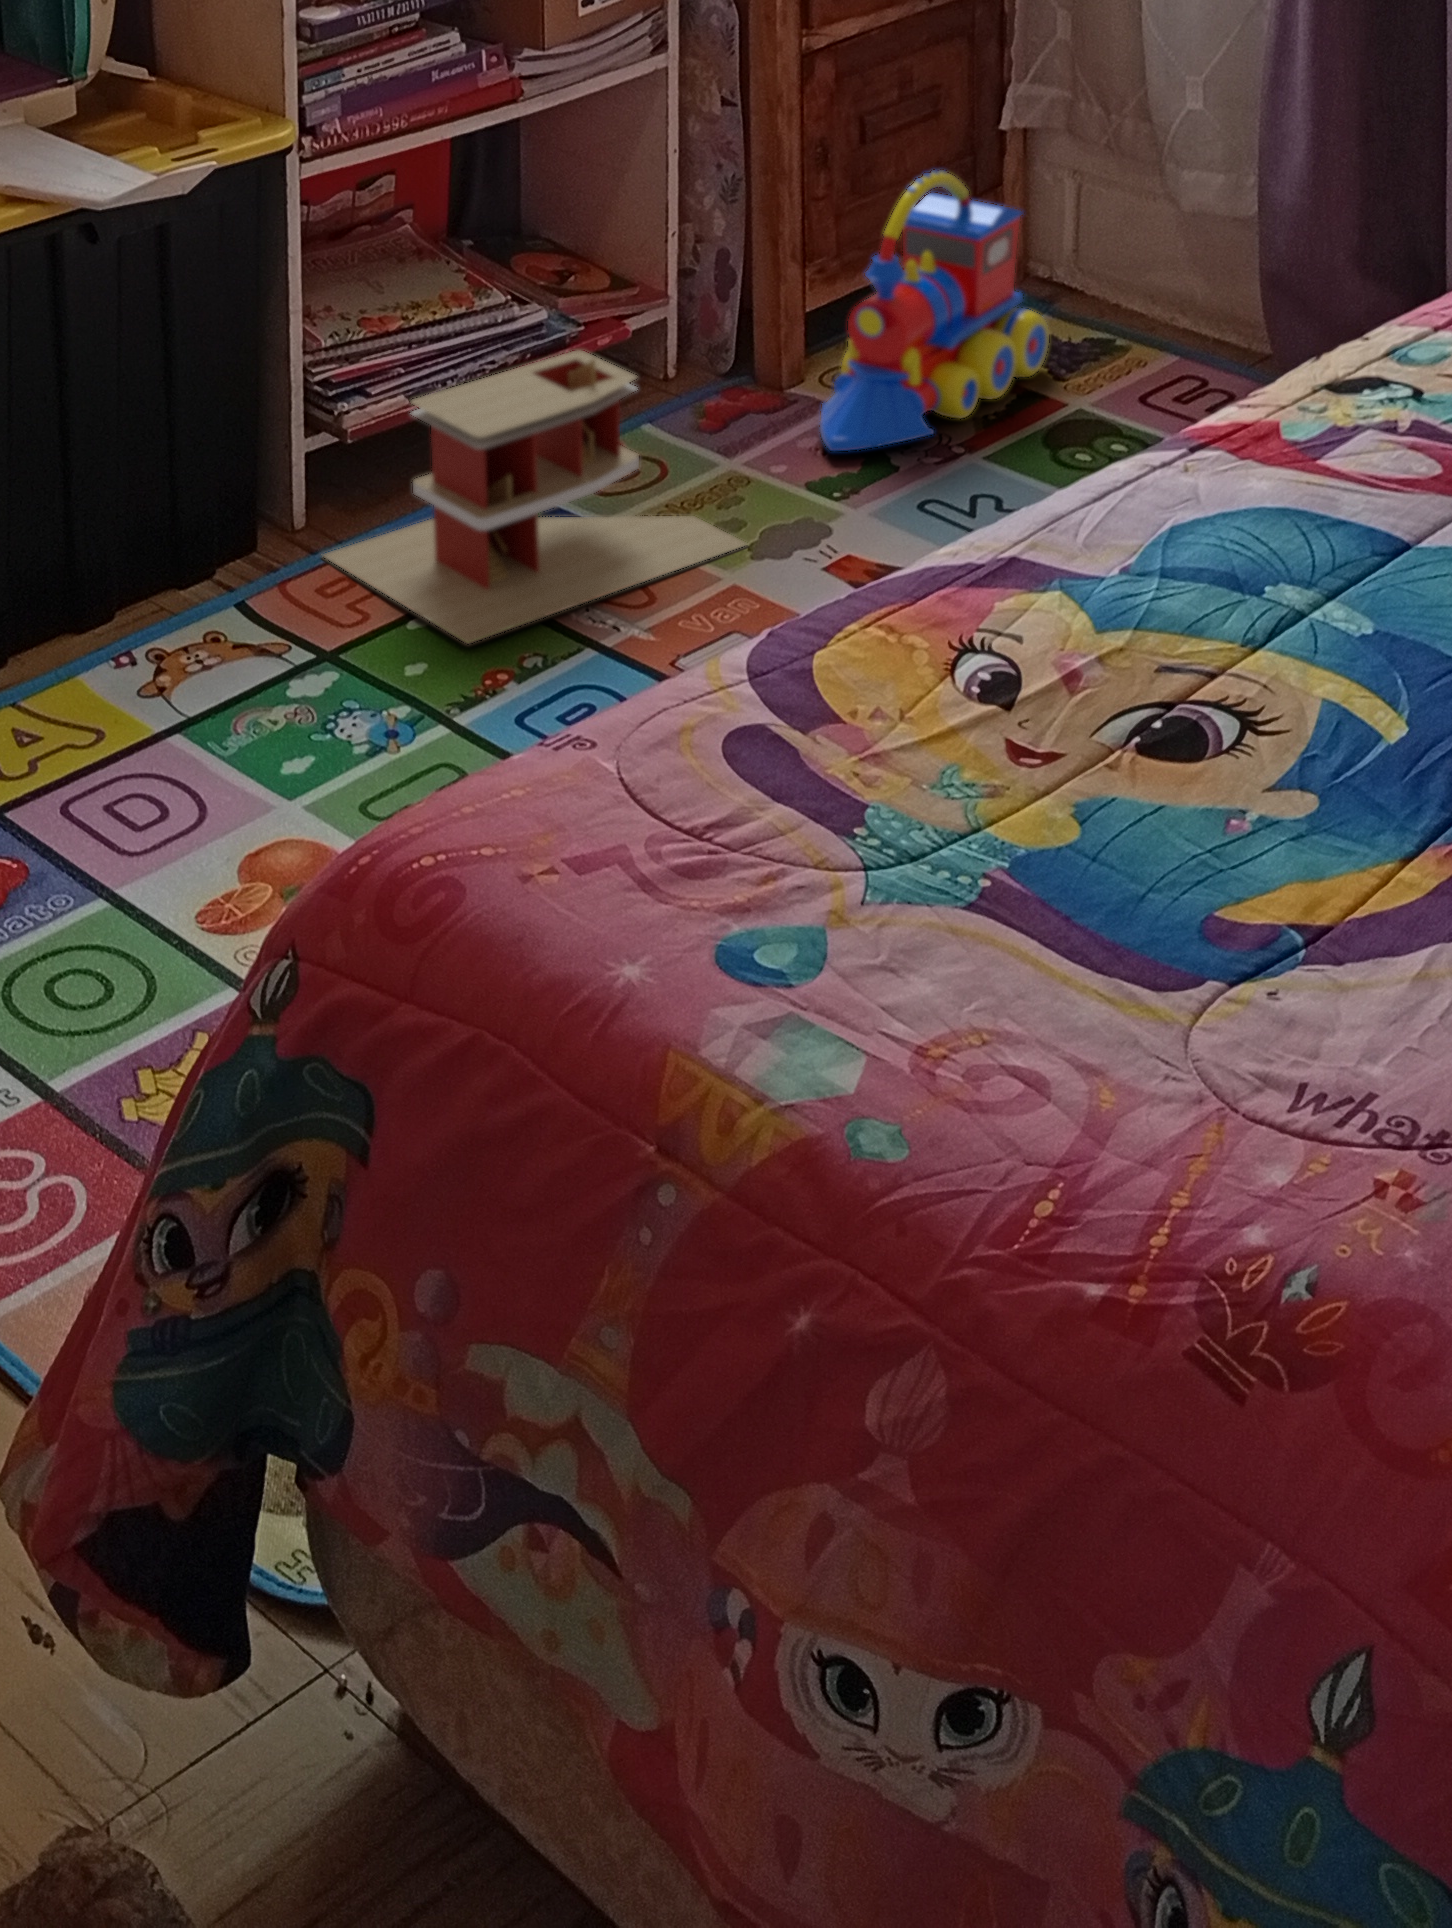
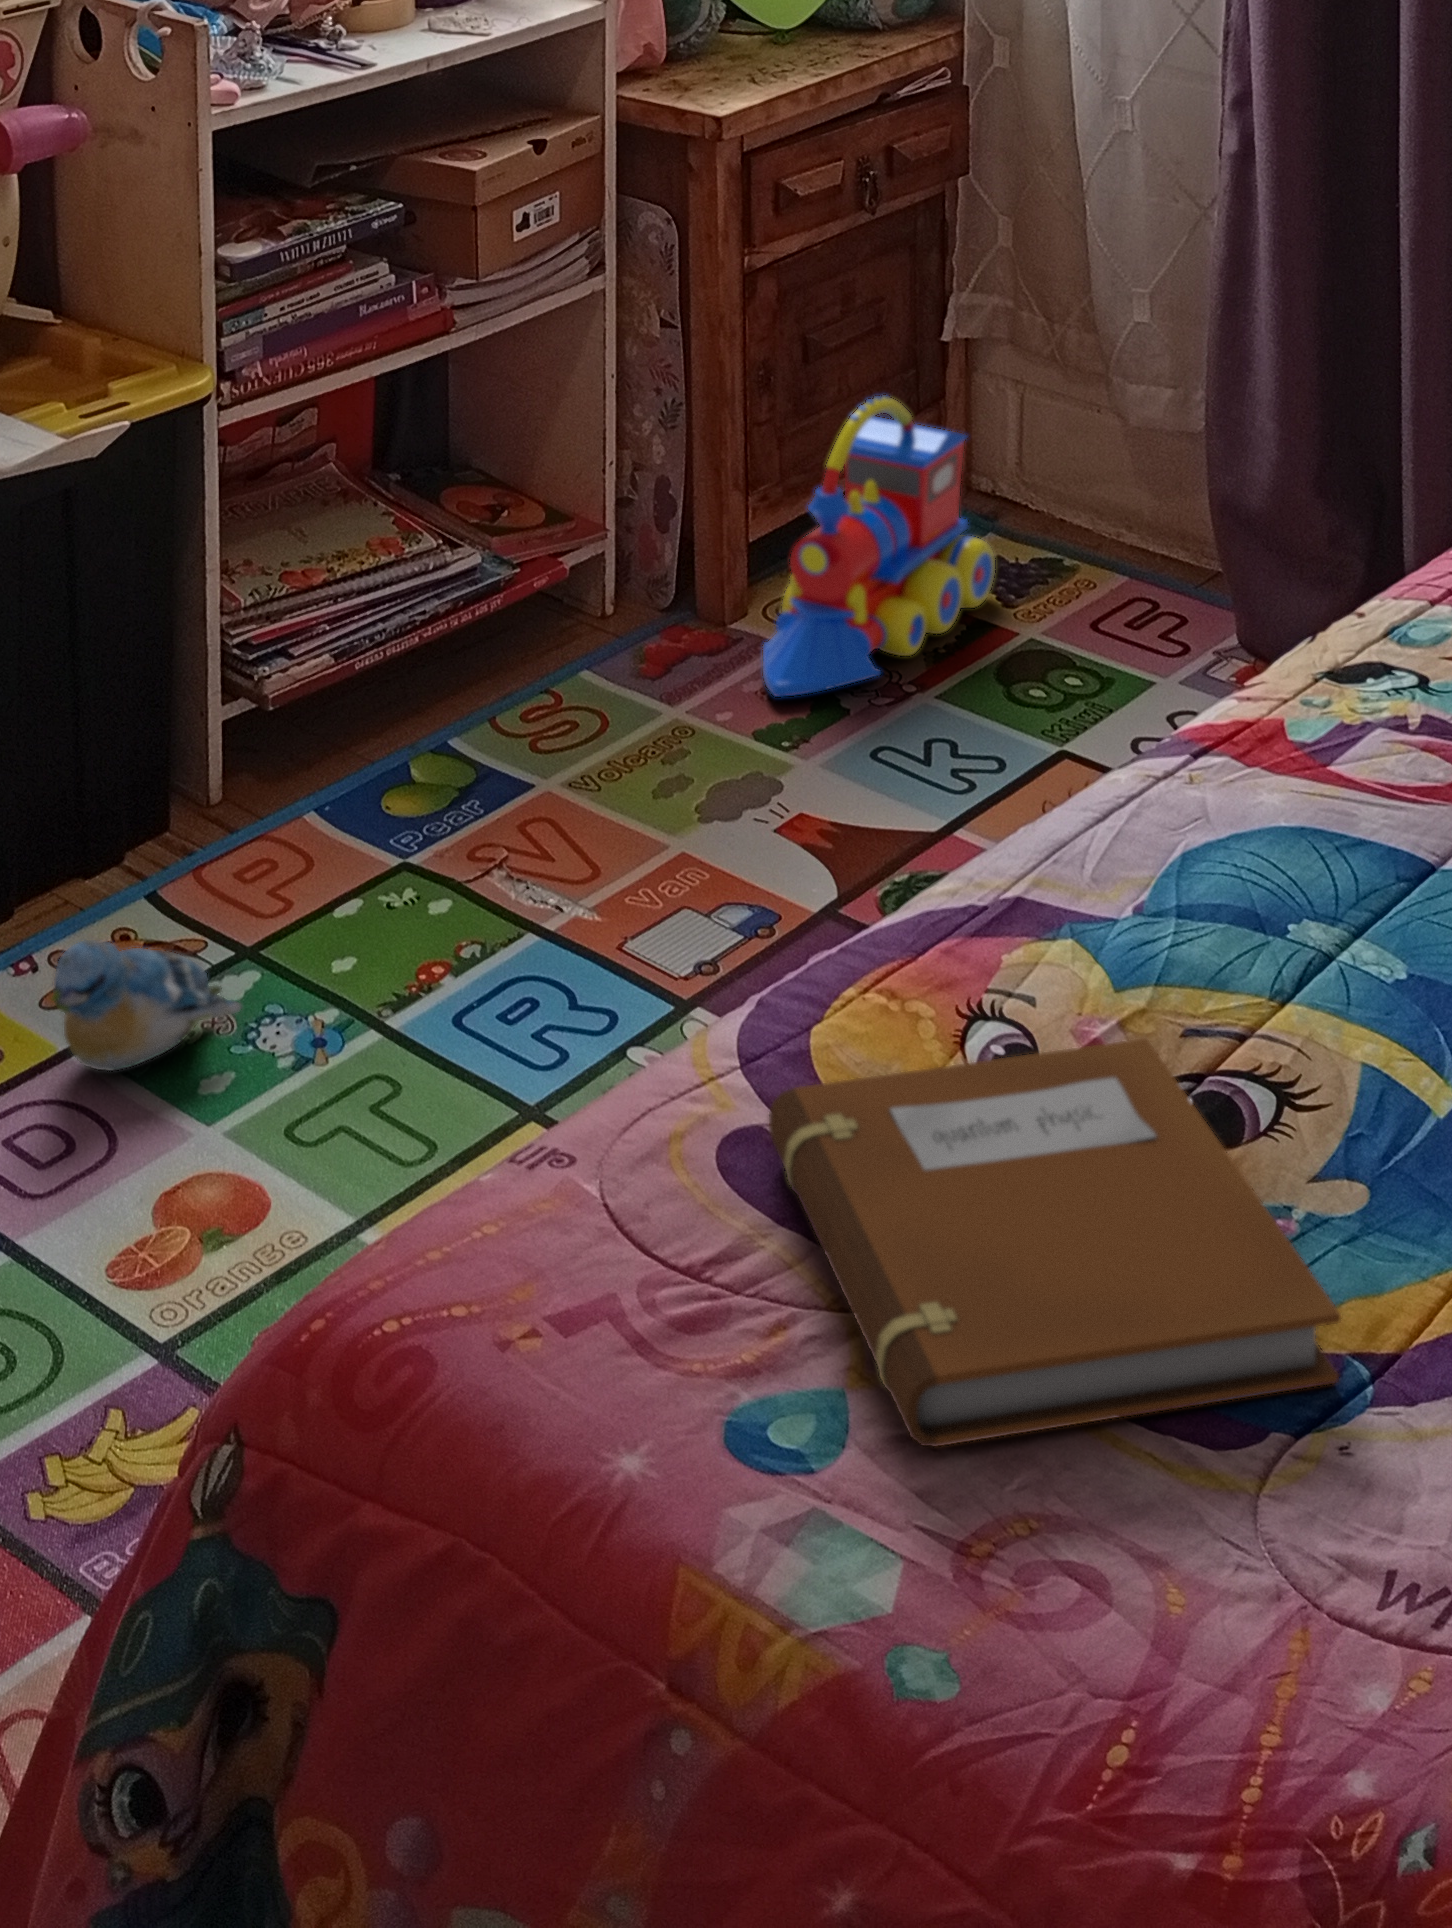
toy house: present [321,351,746,643] -> none [238,600,694,930]
plush toy: none [145,635,320,756] -> present [52,940,241,1071]
notebook: none [773,667,1277,981] -> present [769,1039,1341,1446]

